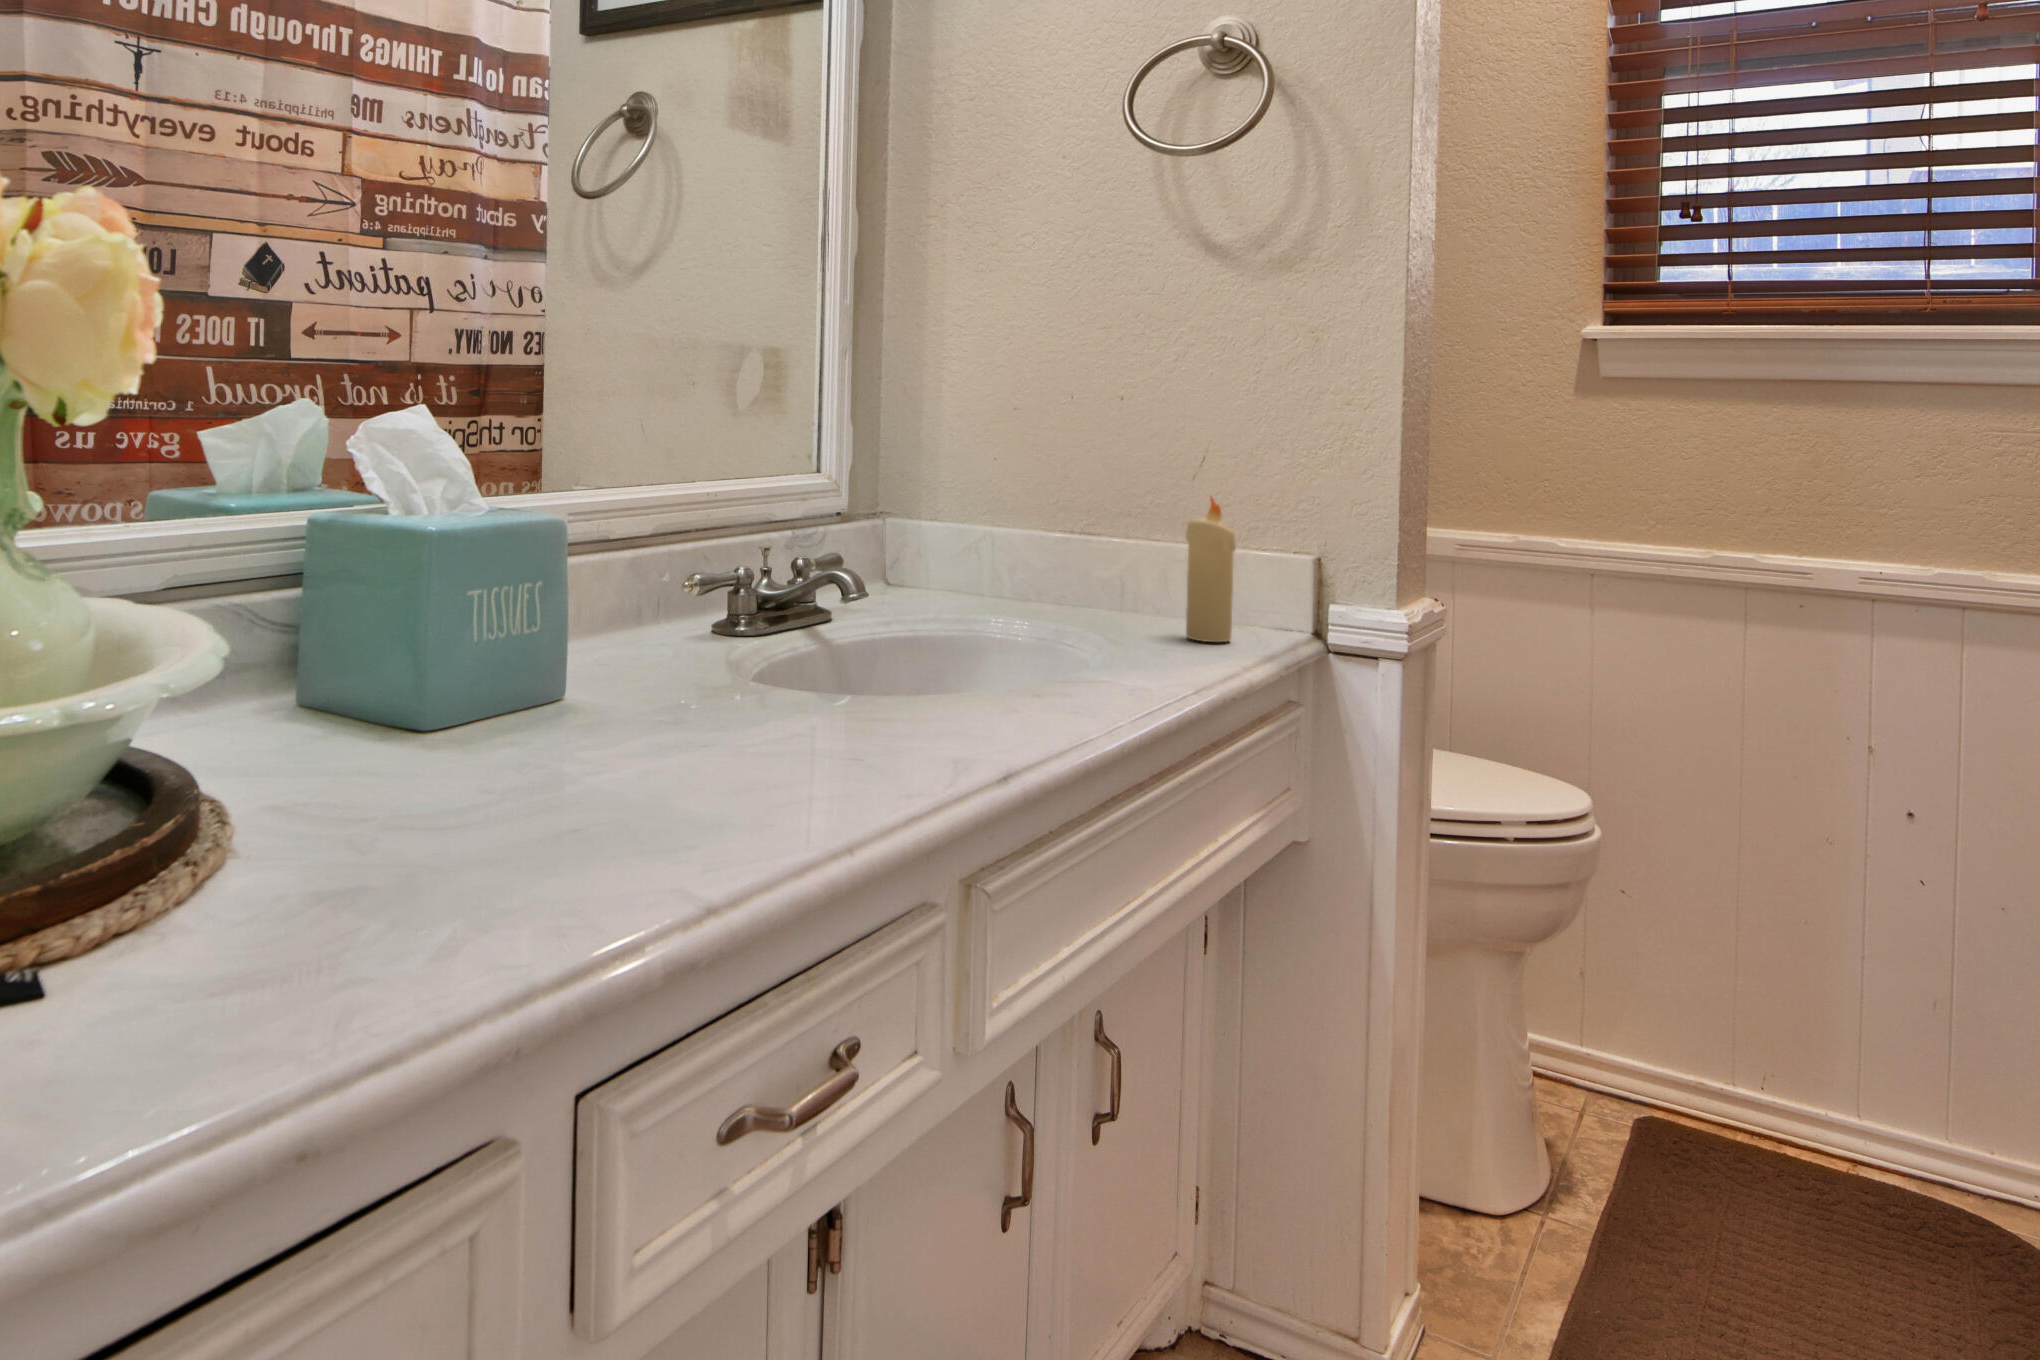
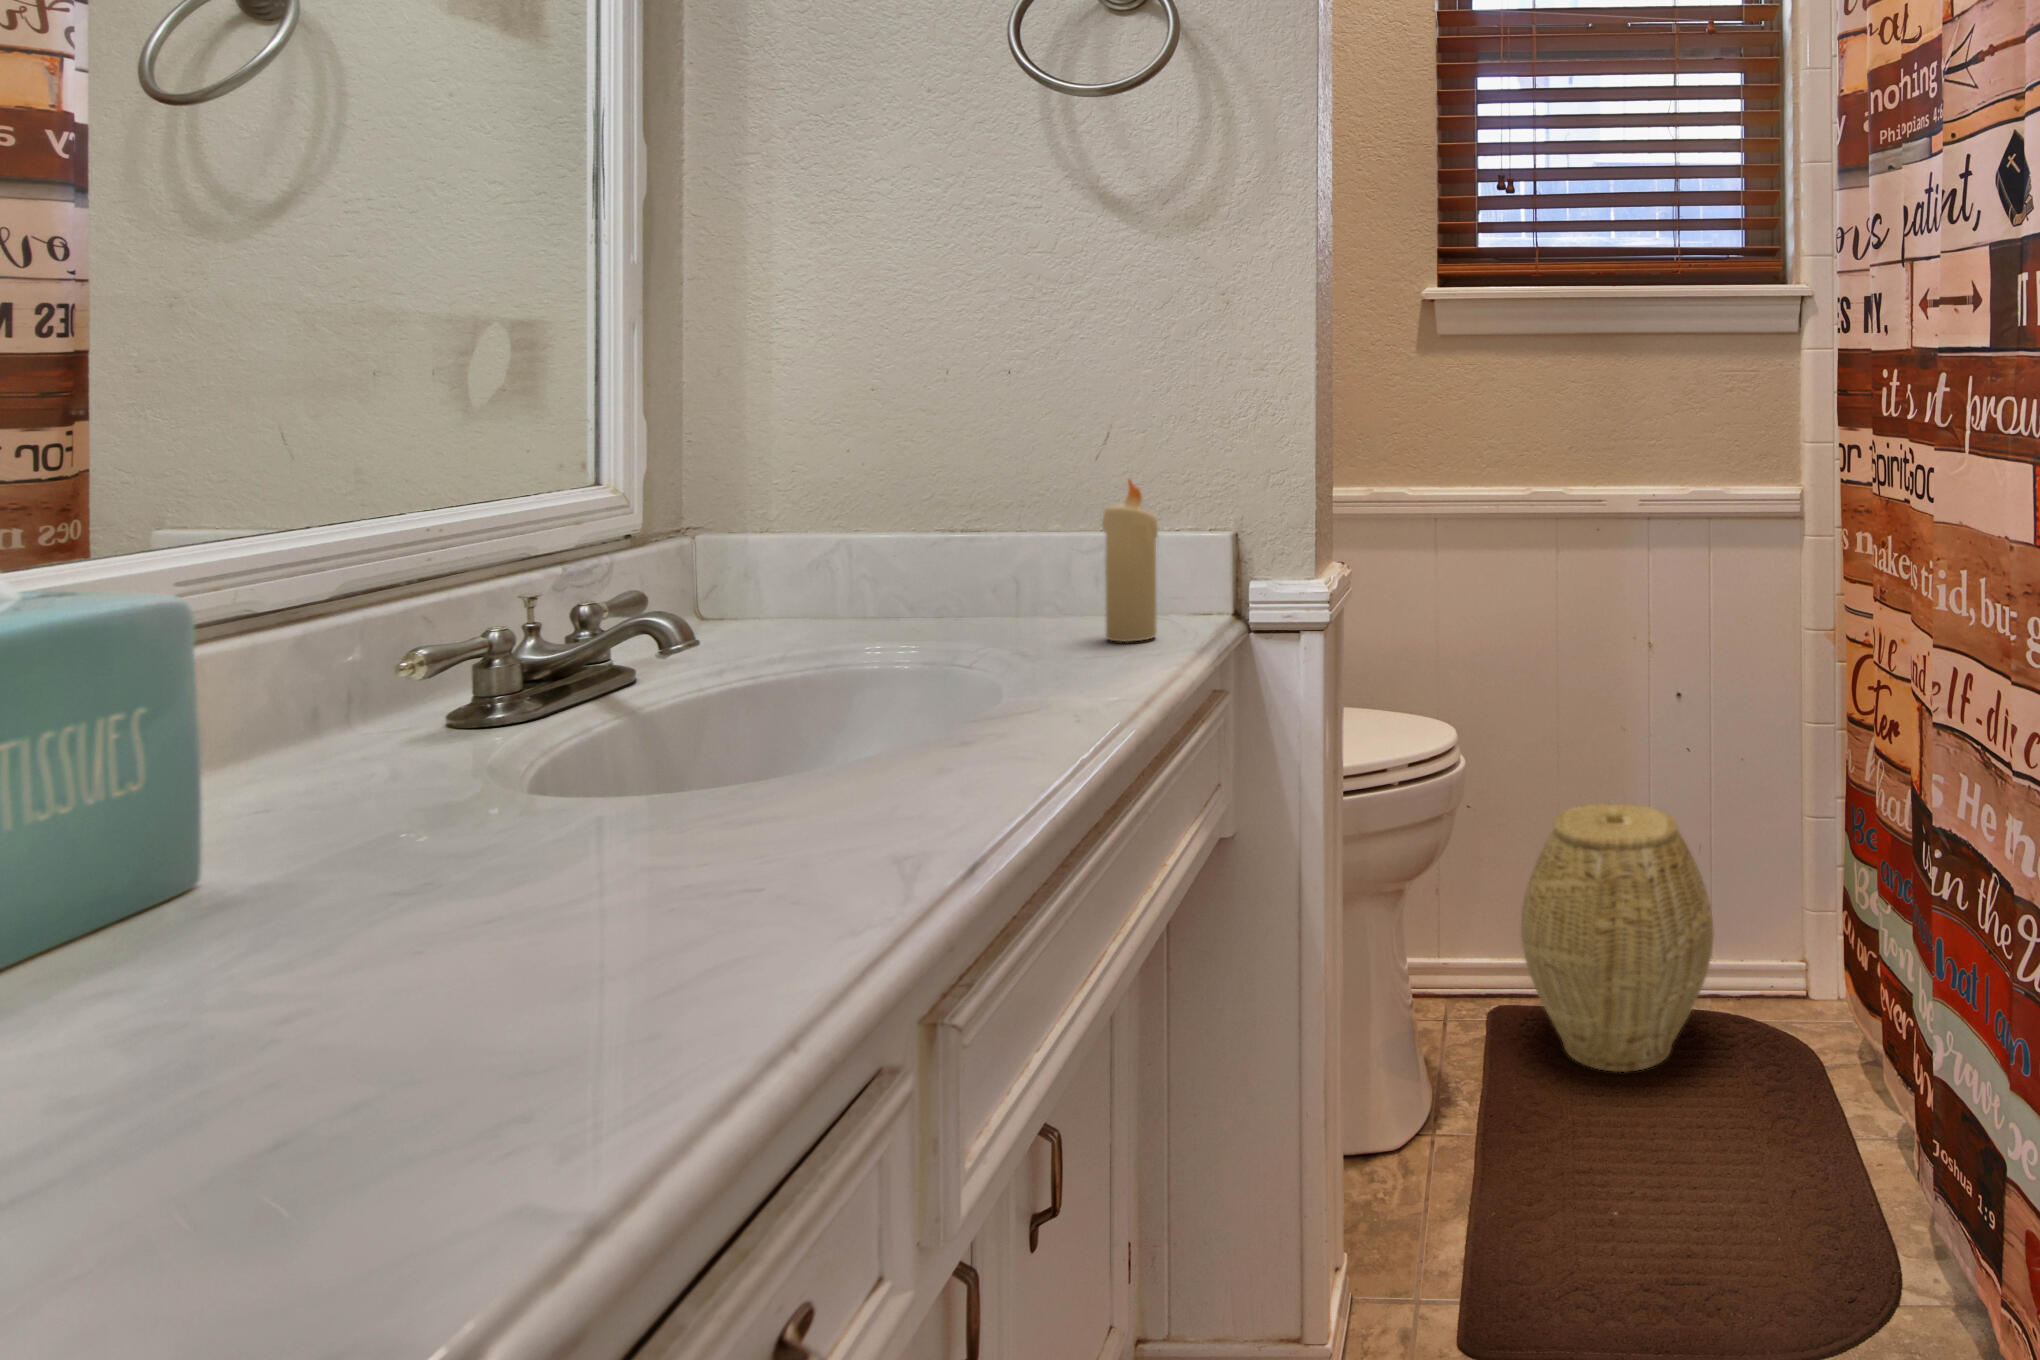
woven basket: none [1665,916,1931,1237] -> present [1521,803,1714,1072]

